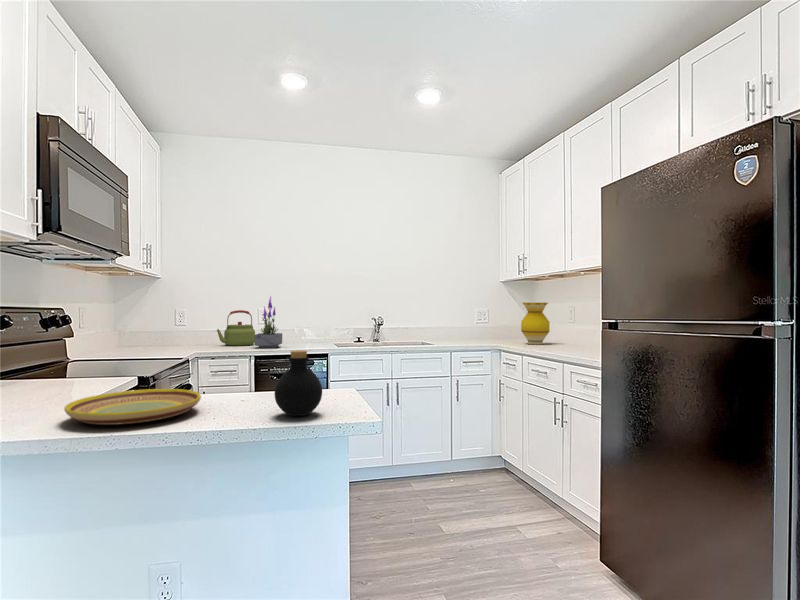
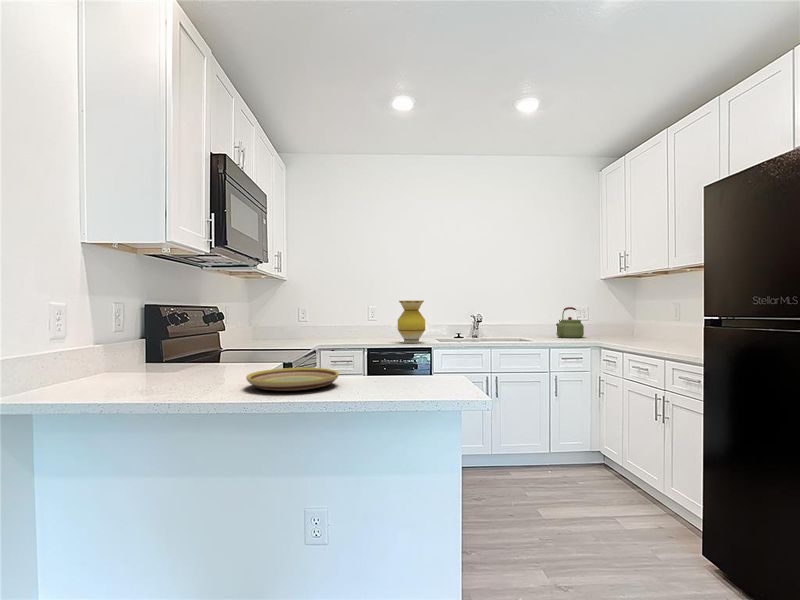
potted plant: present [255,296,282,348] -> none [366,295,390,342]
vase: present [521,303,550,345] -> present [398,301,425,343]
kettle: present [217,310,255,346] -> present [556,307,584,338]
bottle: present [274,350,322,416] -> none [396,338,433,391]

